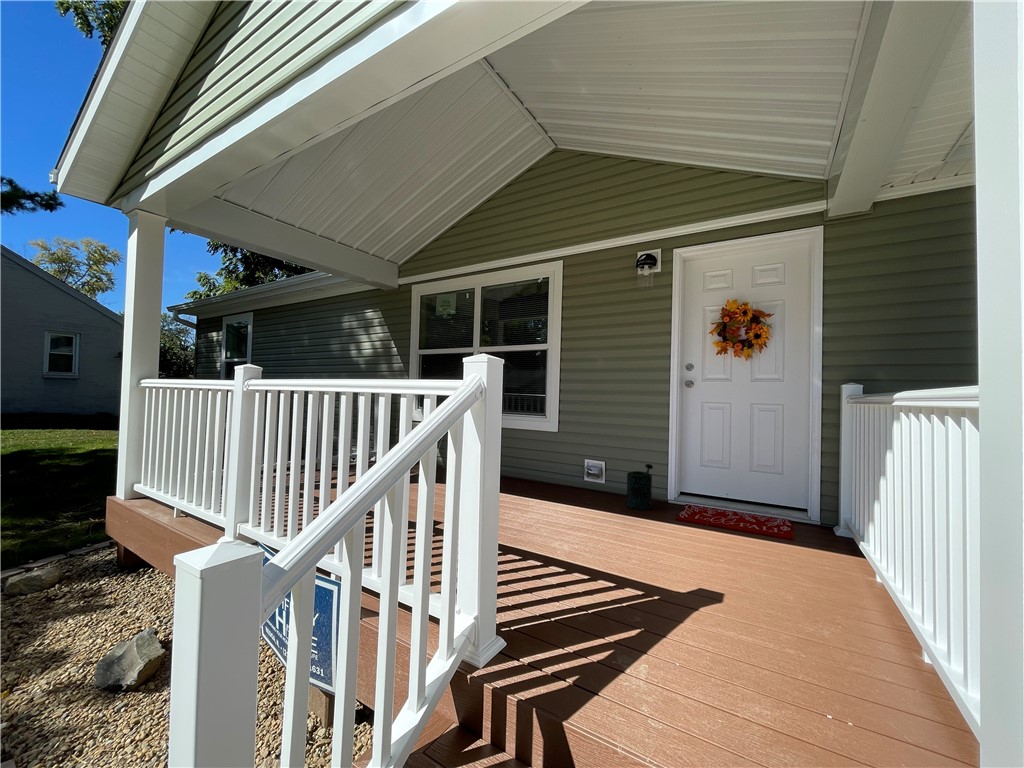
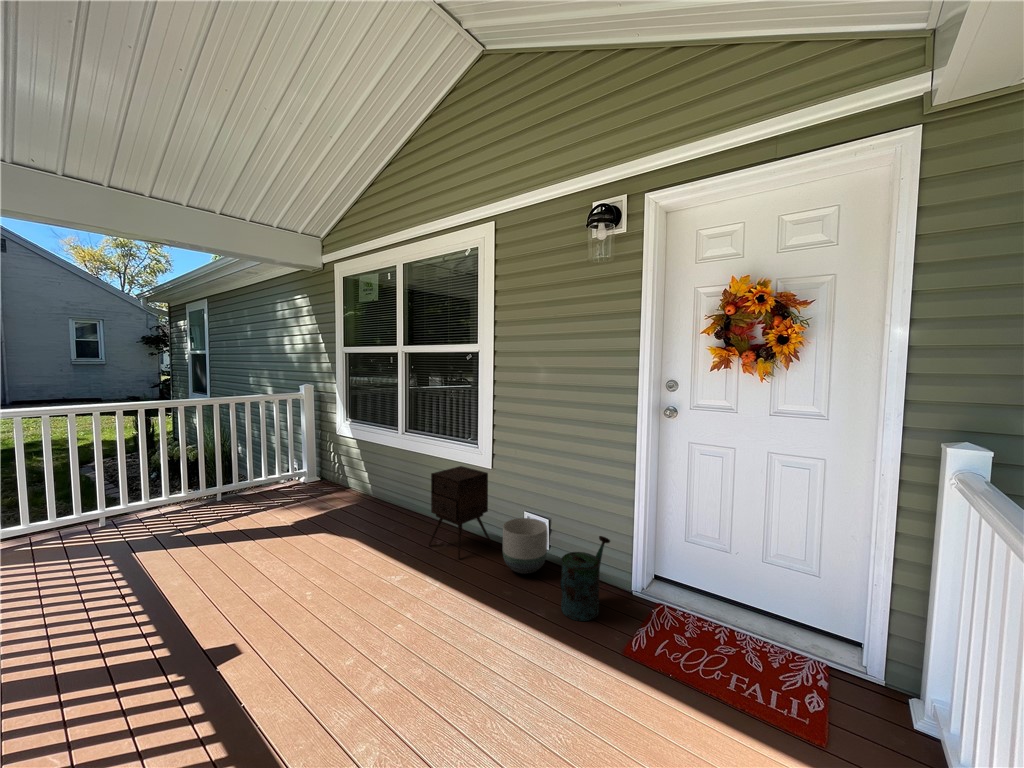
side table: none [516,431,560,491] -> present [429,466,491,559]
planter: none [577,461,608,495] -> present [503,518,547,574]

